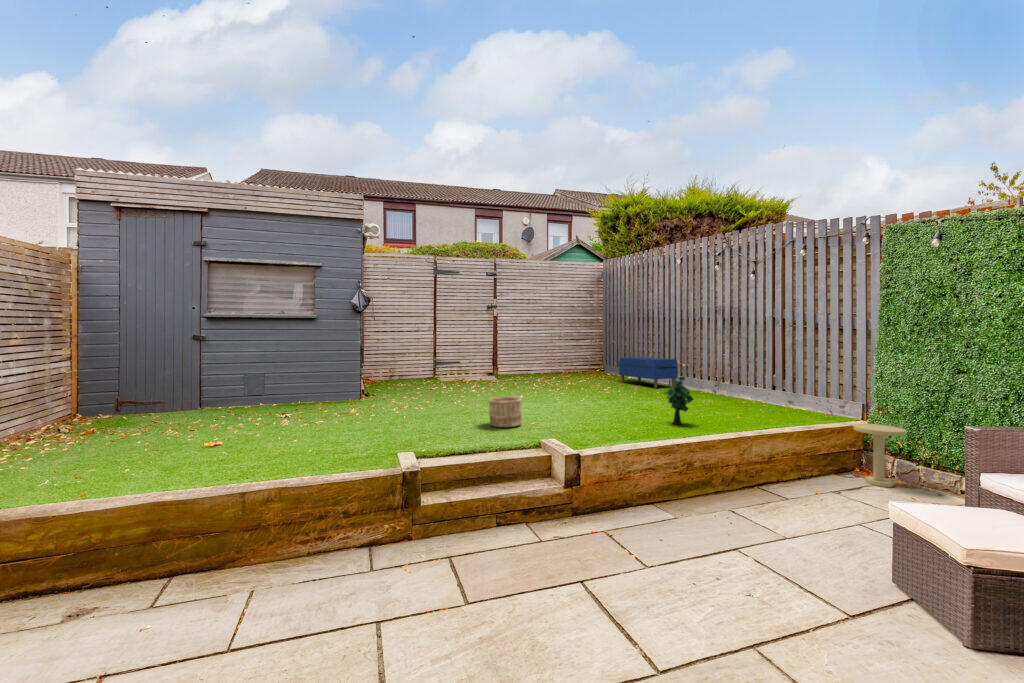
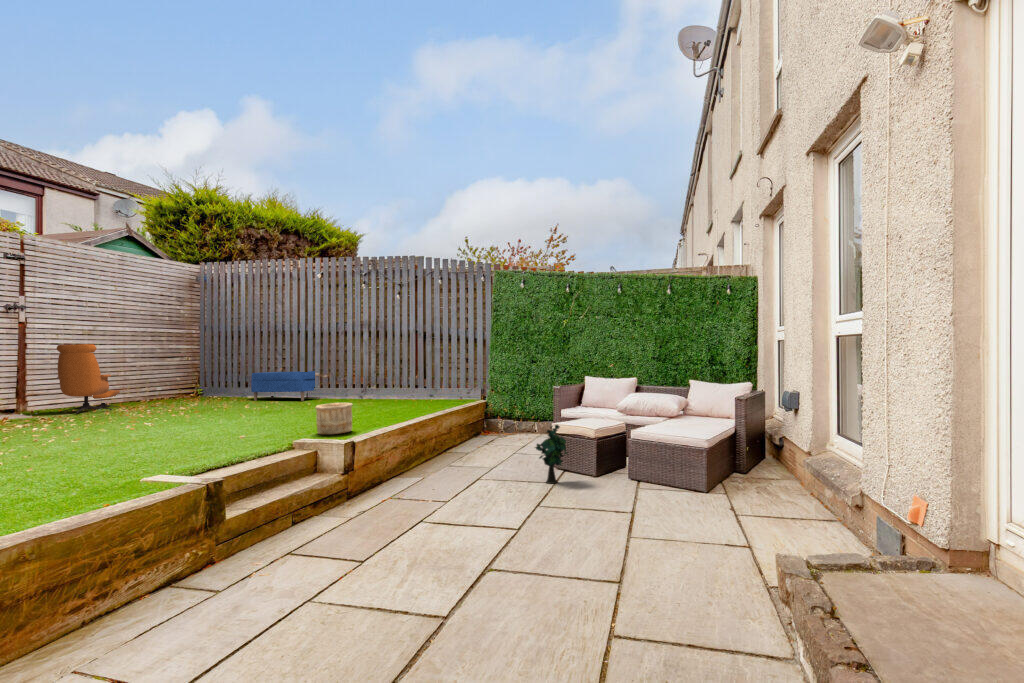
lounge chair: none [494,333,535,381] -> present [57,344,120,414]
decorative plant: present [665,377,693,424] -> present [535,425,568,484]
wooden bucket: present [488,397,521,427] -> present [315,403,352,434]
side table: present [853,424,906,487] -> none [486,400,513,440]

